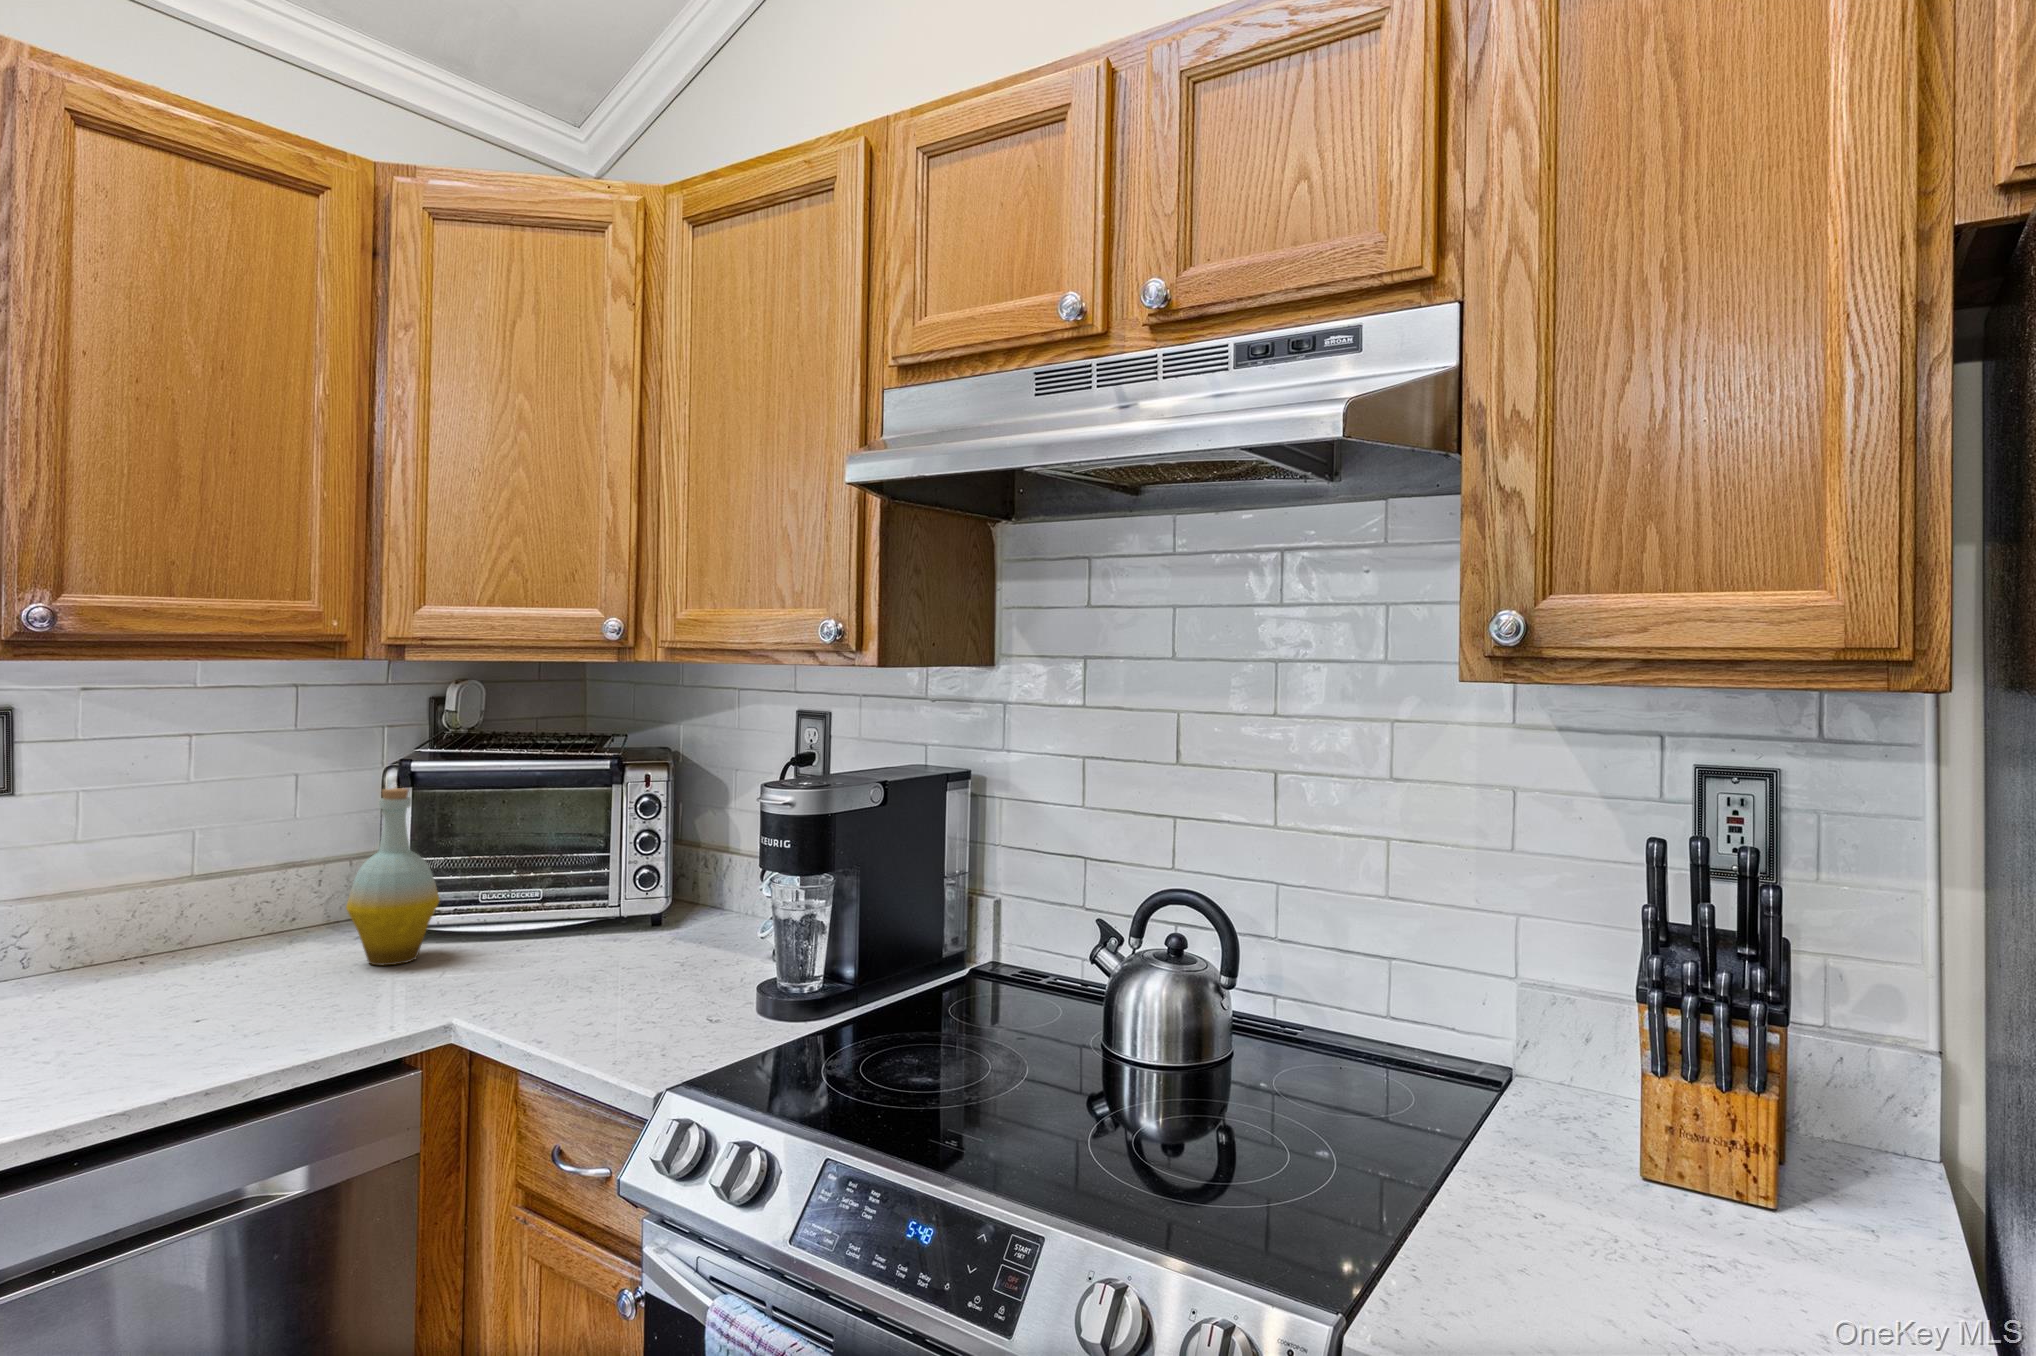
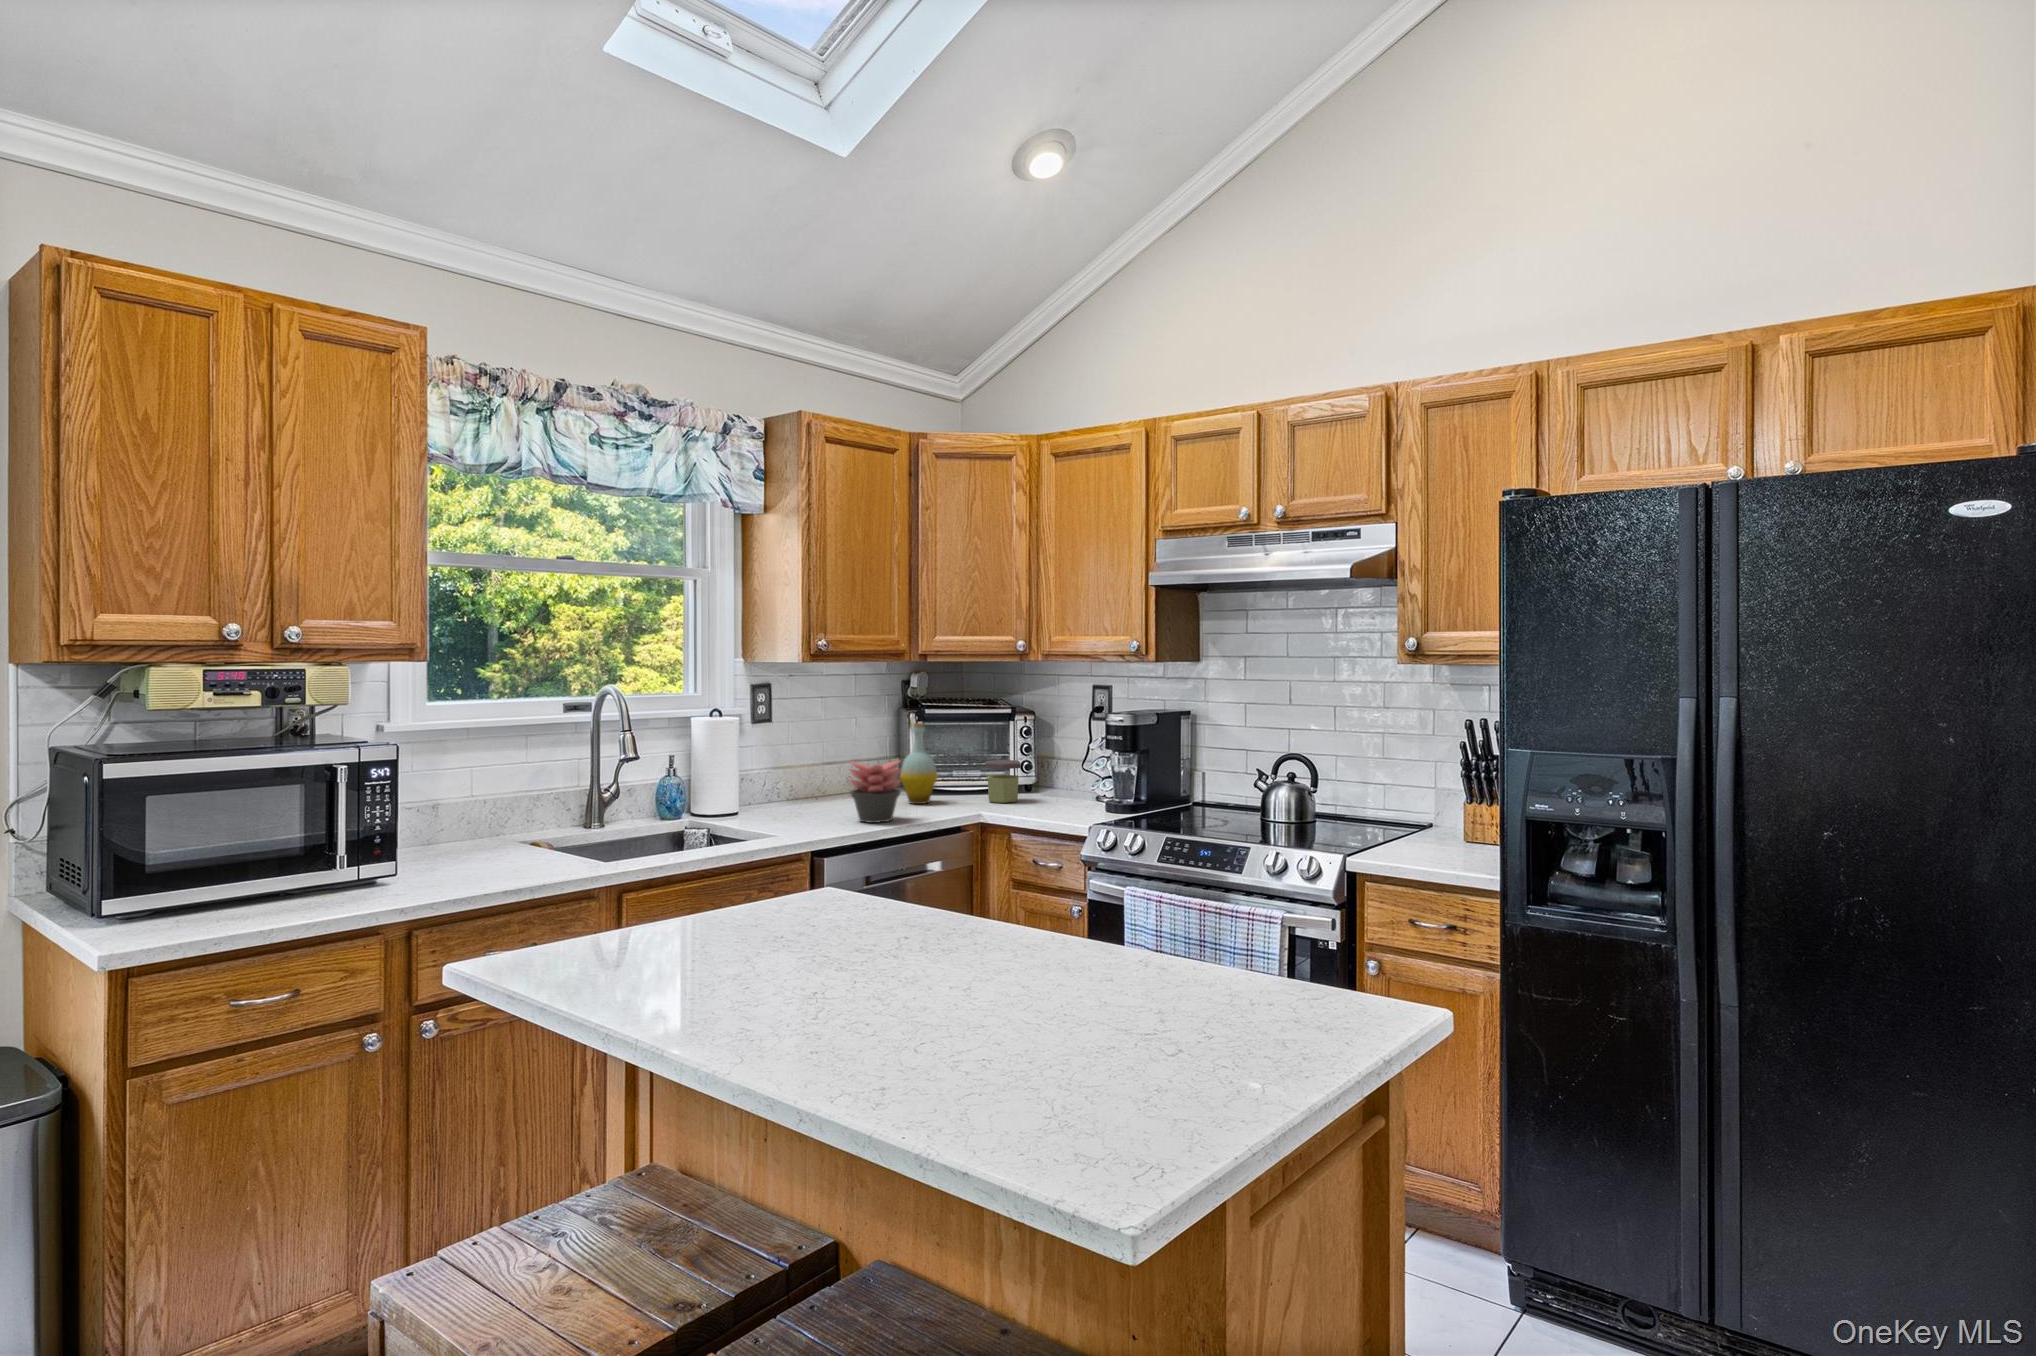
jar: none [540,864,626,962] -> present [985,760,1021,803]
succulent plant: none [80,889,262,1055] -> present [849,760,901,823]

